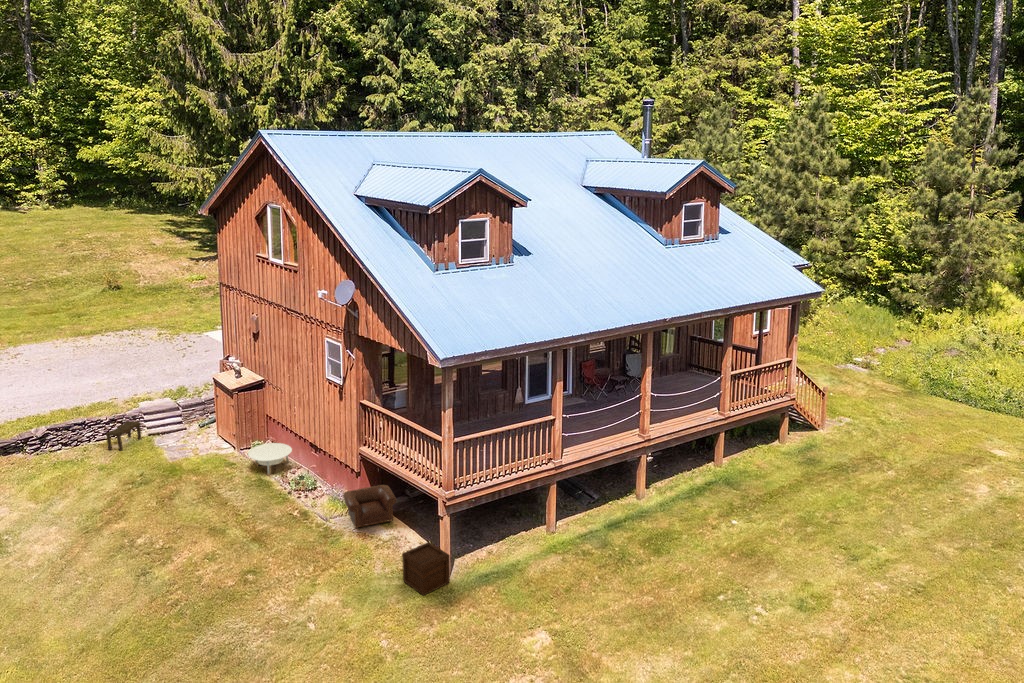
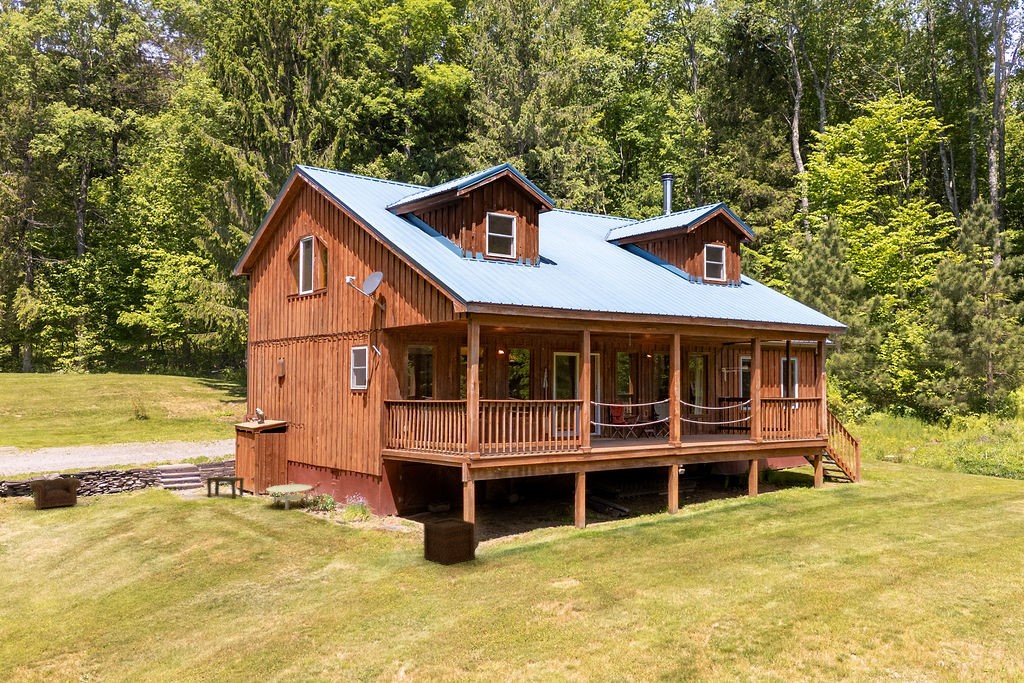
bench: present [106,421,141,451] -> present [207,477,244,499]
armchair: present [343,485,396,529] -> present [30,478,81,510]

